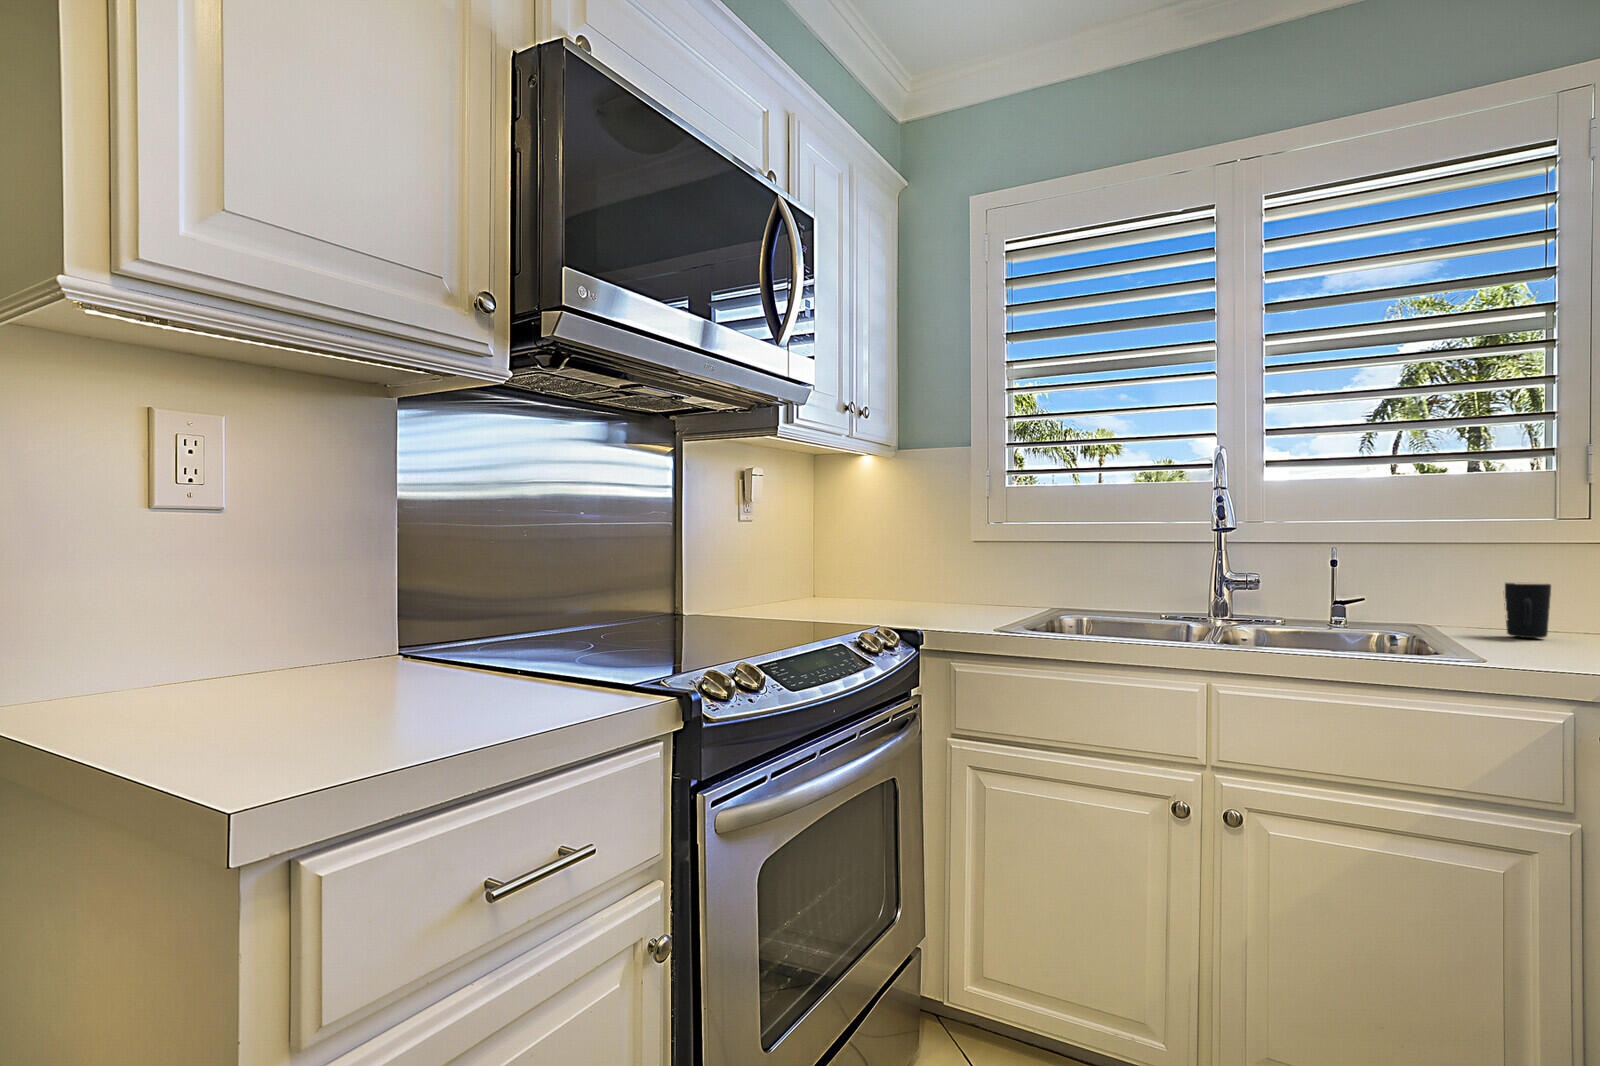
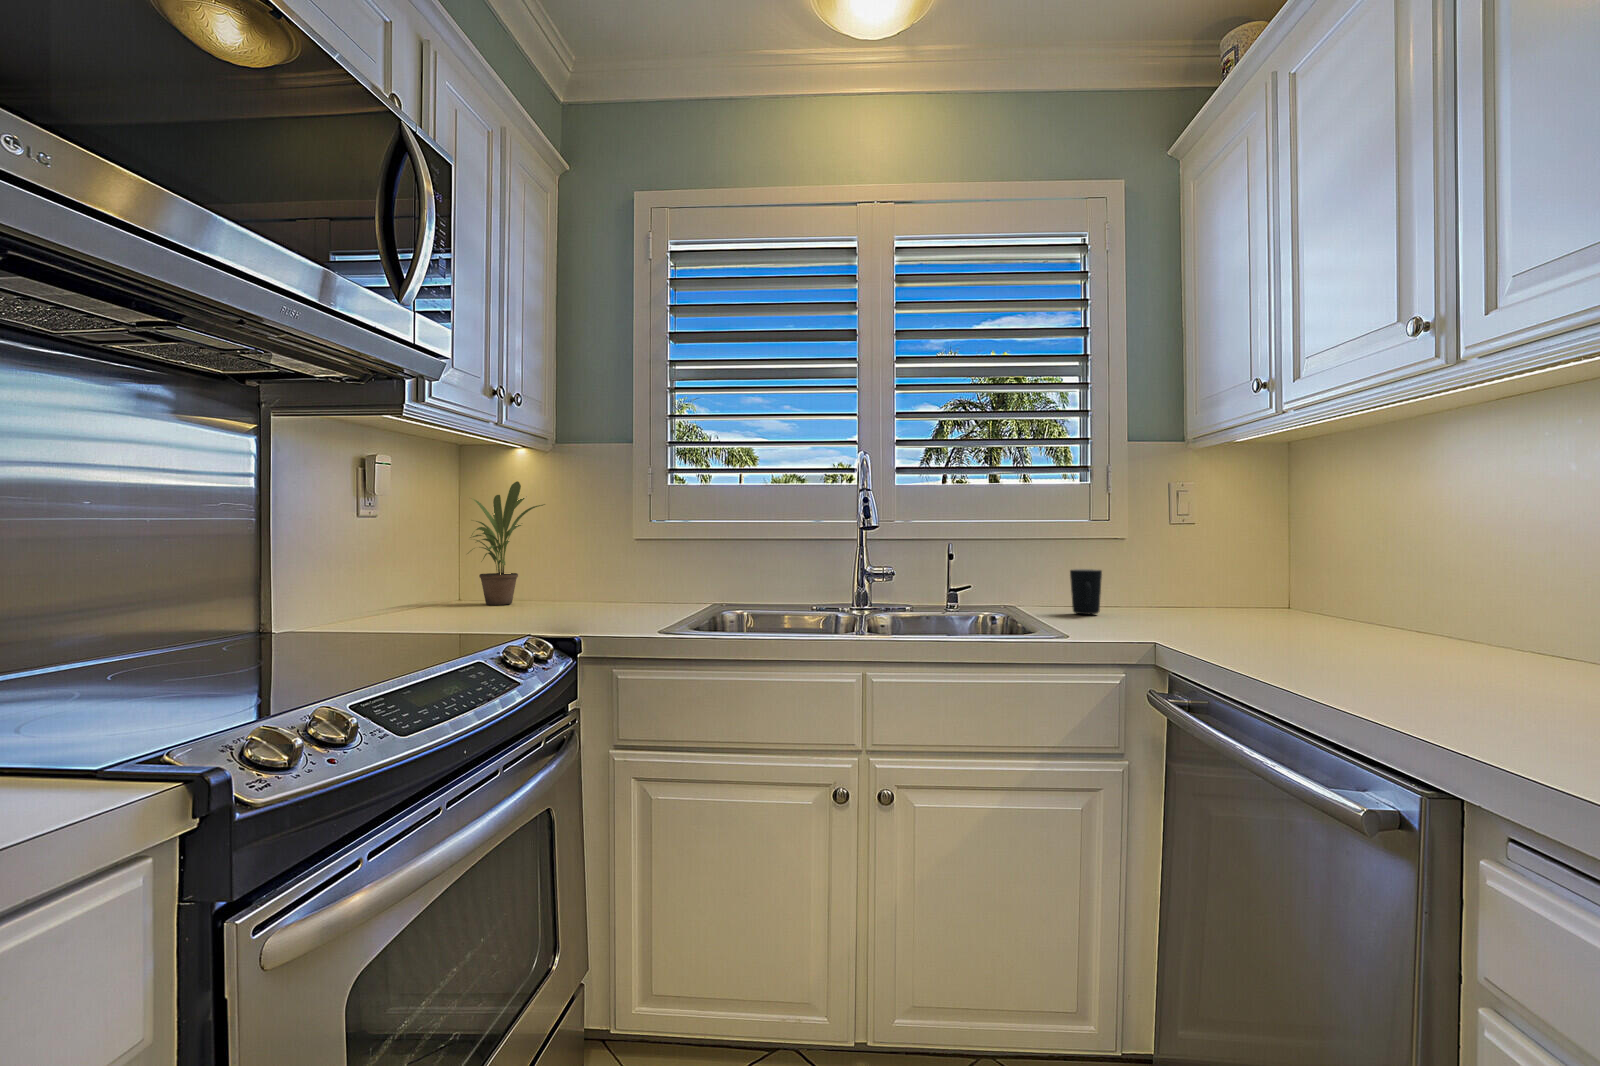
potted plant: none [822,487,892,601] -> present [468,481,545,605]

